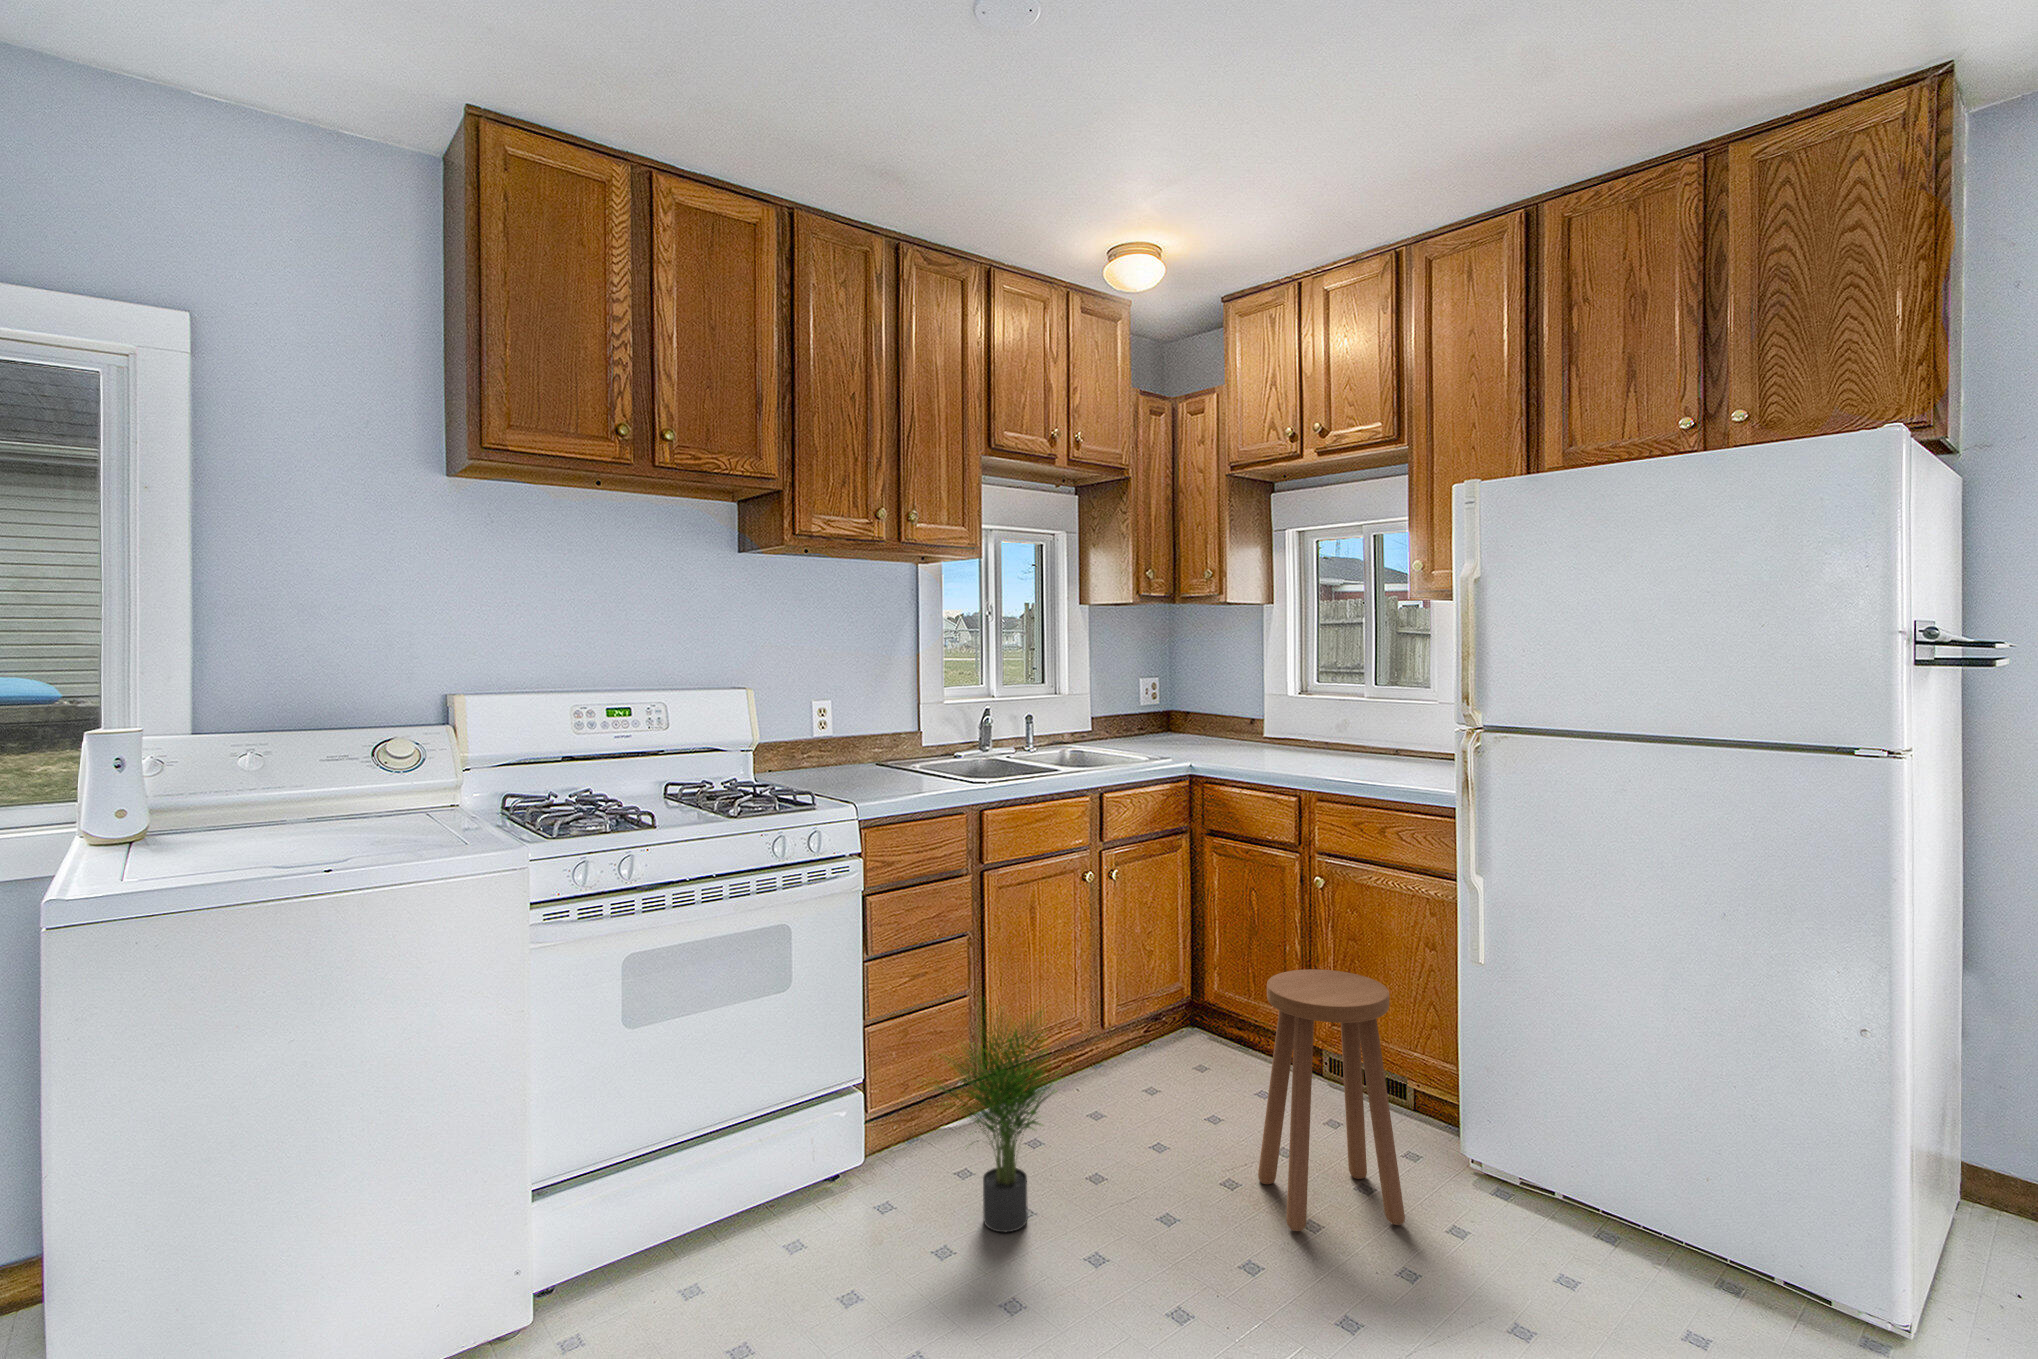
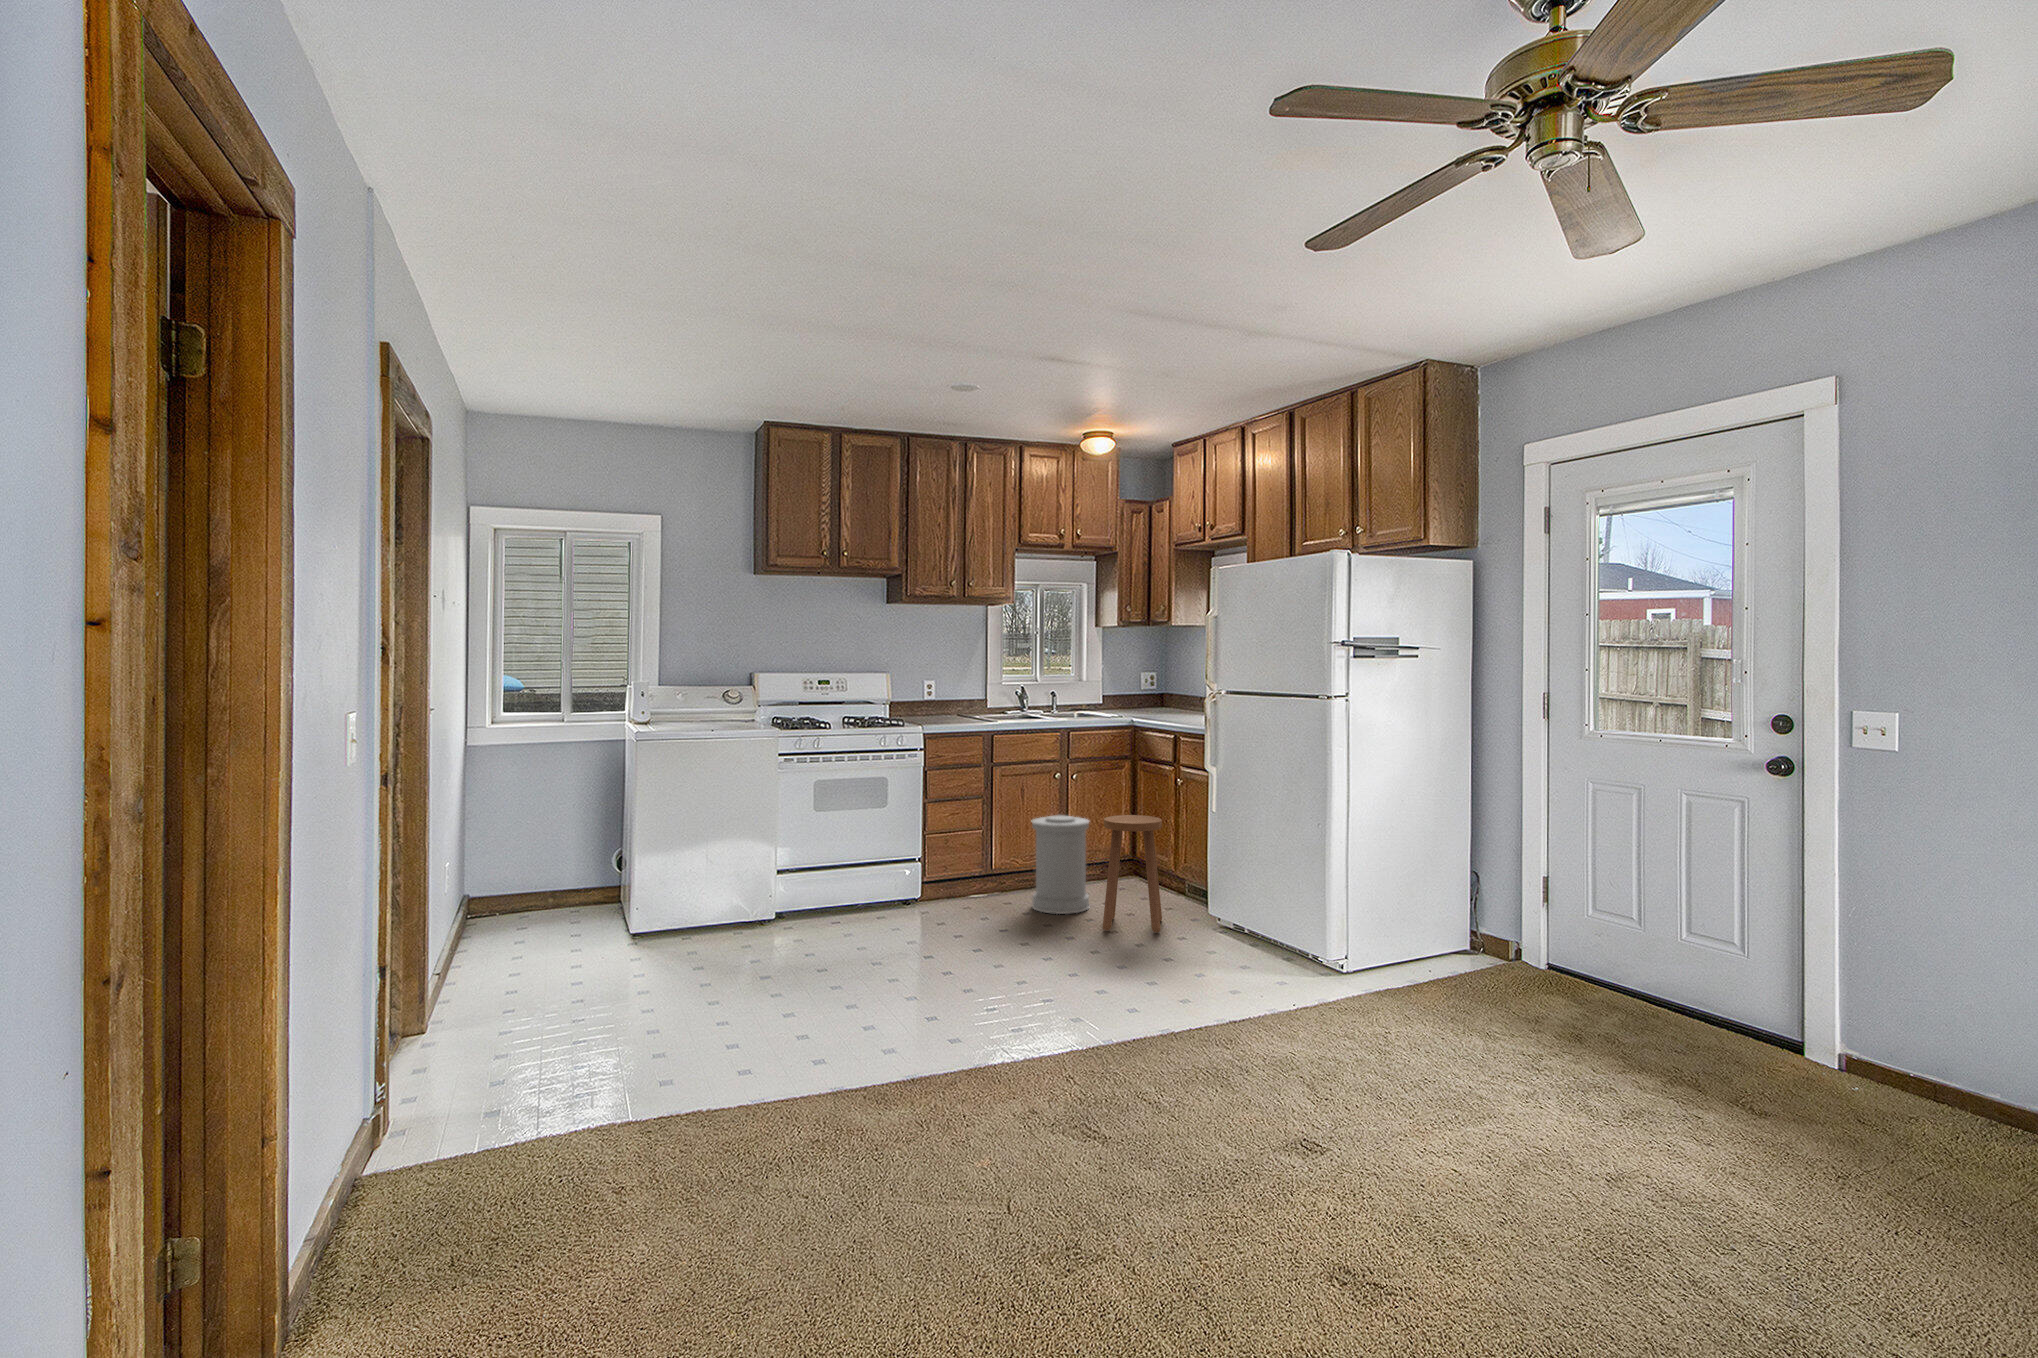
trash can: none [1082,964,1200,1178] -> present [1032,815,1089,914]
potted plant: present [935,1003,1059,1232] -> none [935,816,1010,921]

